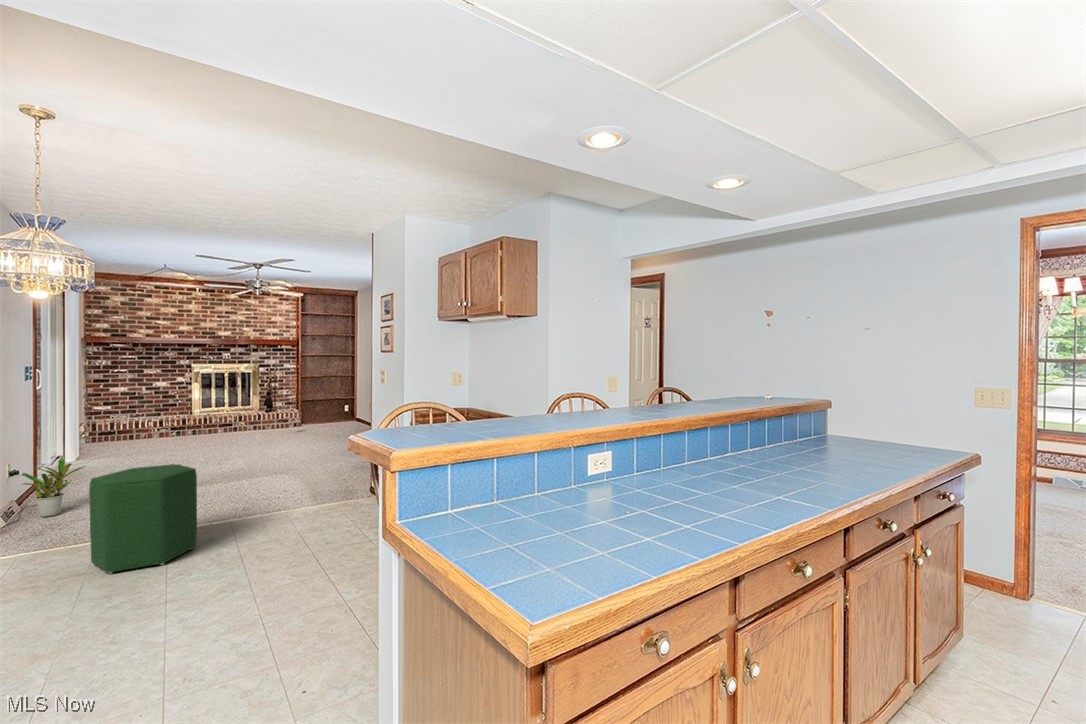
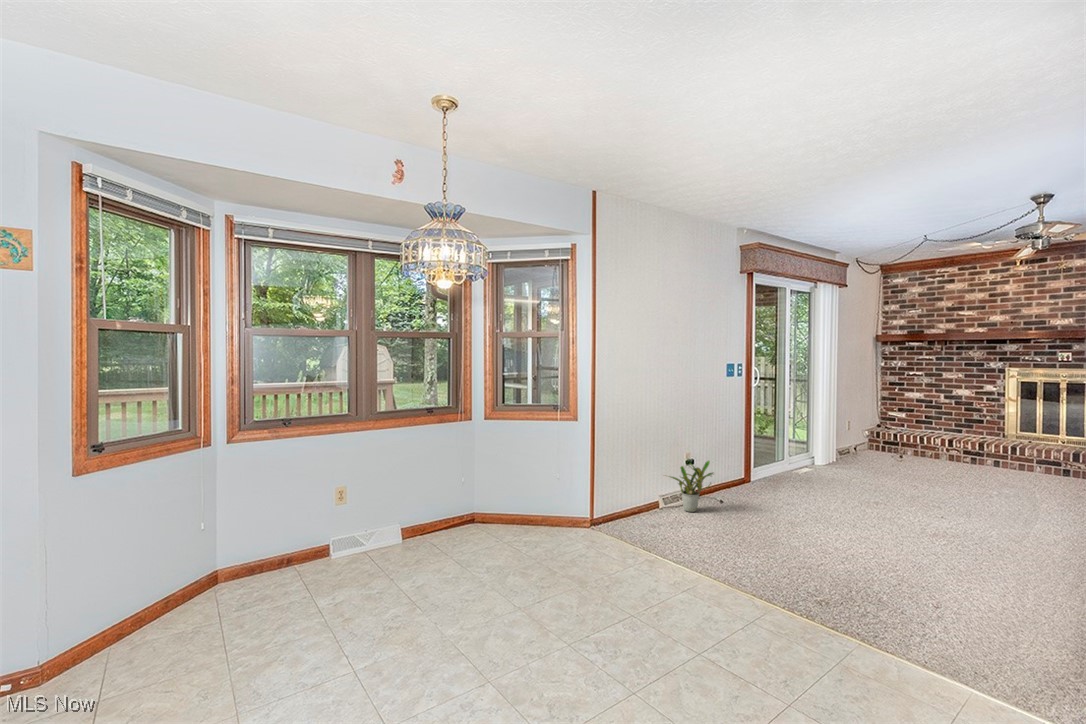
ottoman: present [89,464,197,574] -> none [567,488,658,609]

